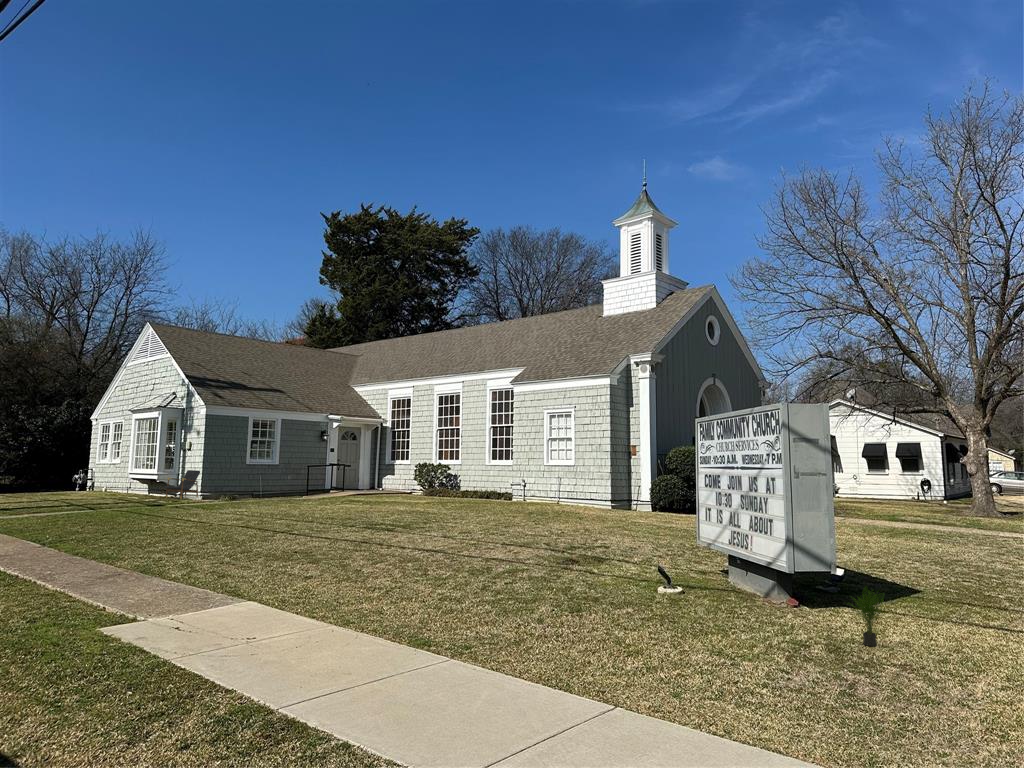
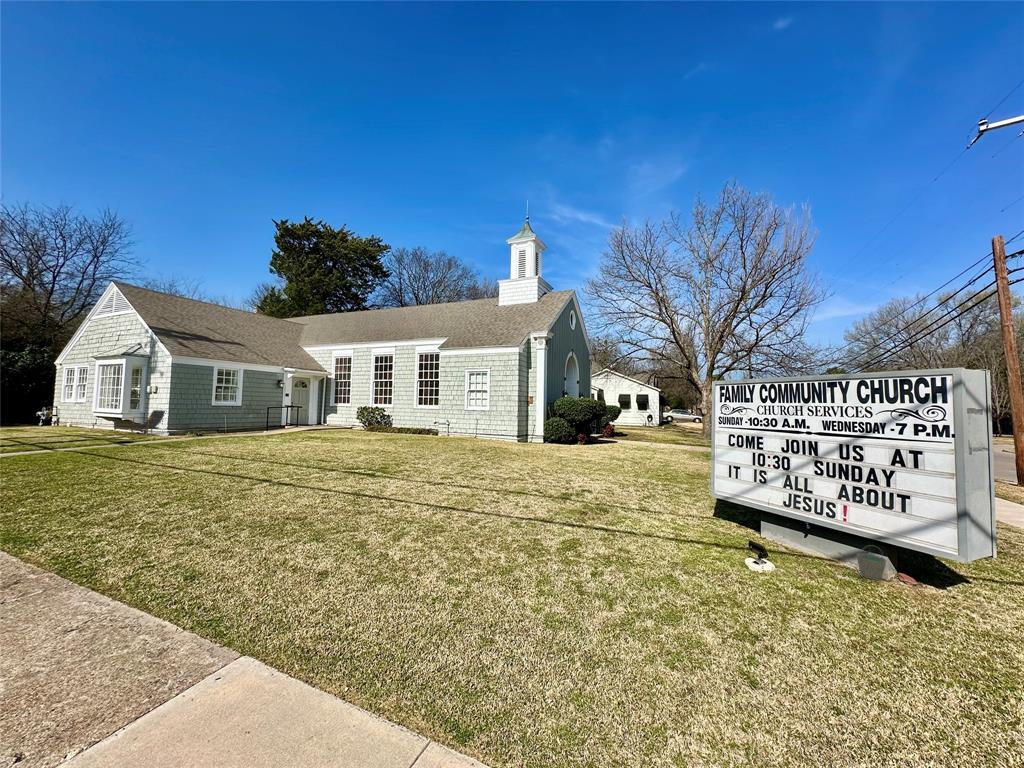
potted plant: present [854,592,885,646] -> none [906,535,963,596]
bucket: none [809,599,837,635] -> present [857,553,886,580]

